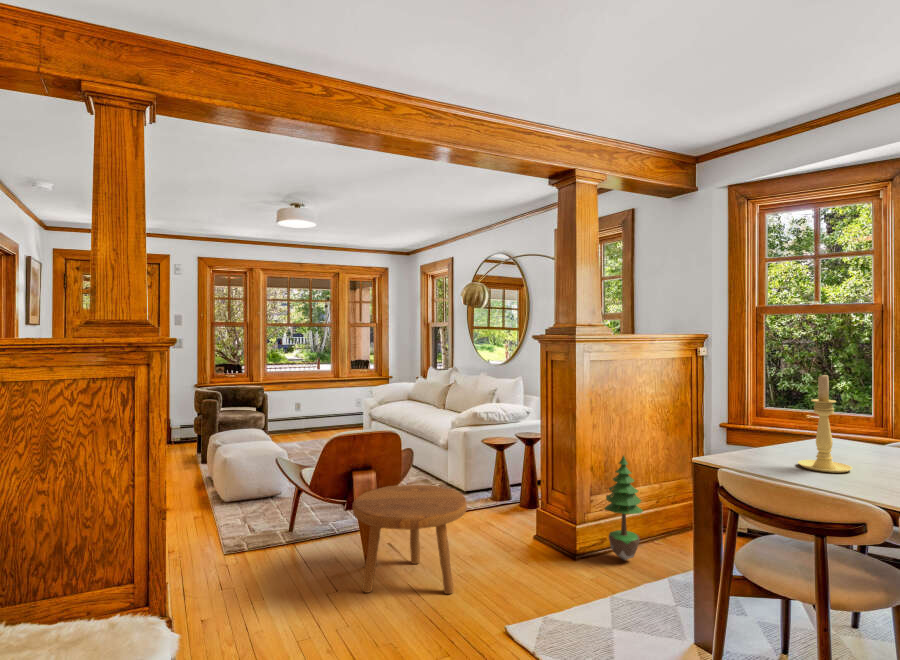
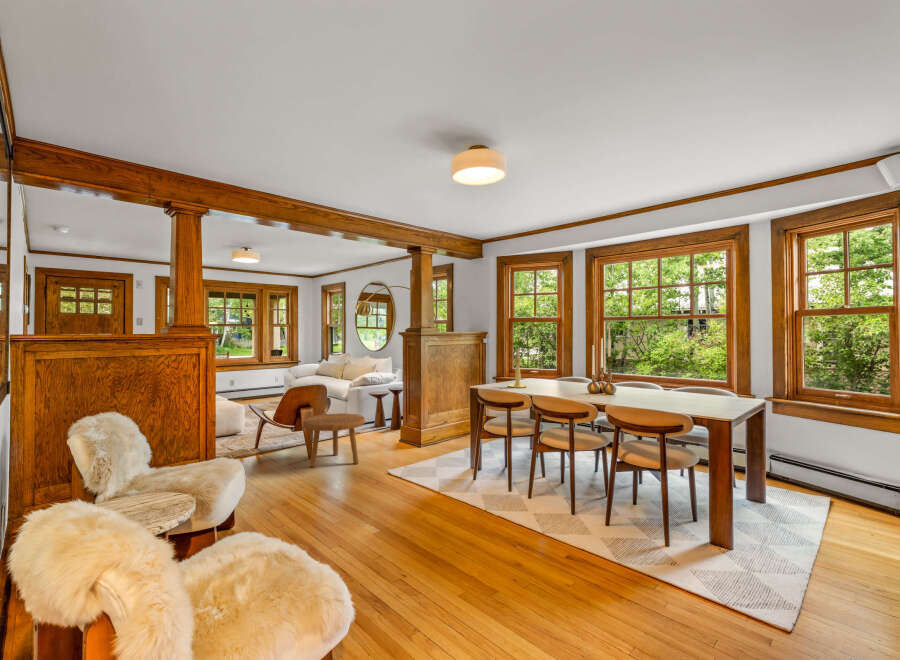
potted tree: present [605,456,643,561] -> none [435,393,454,446]

